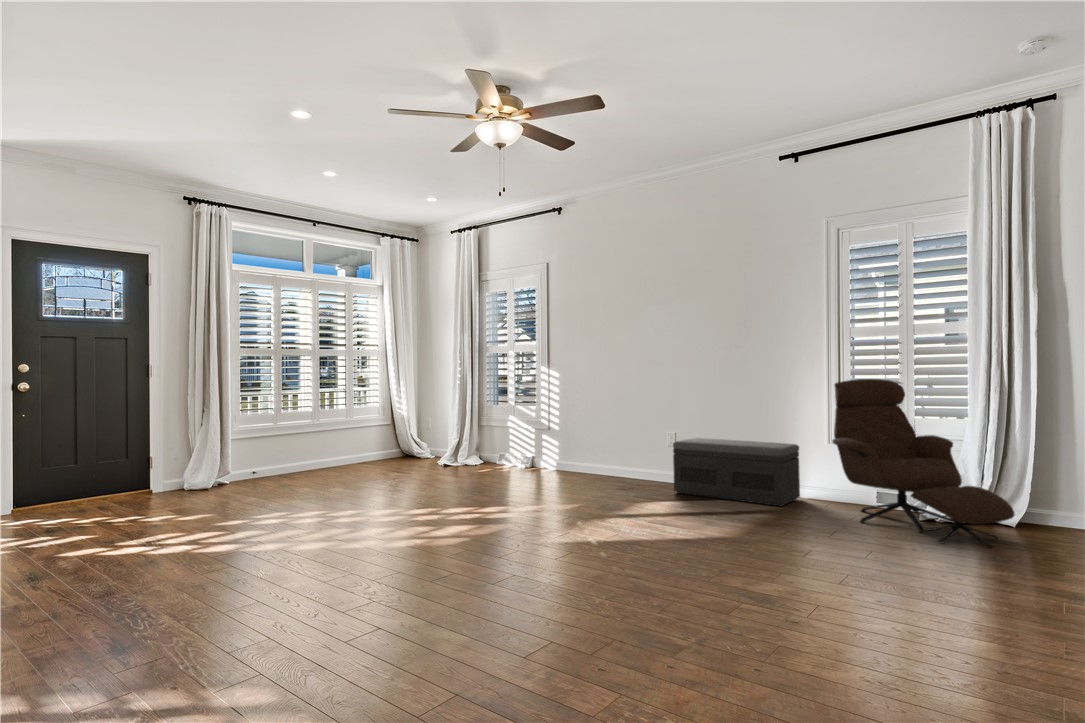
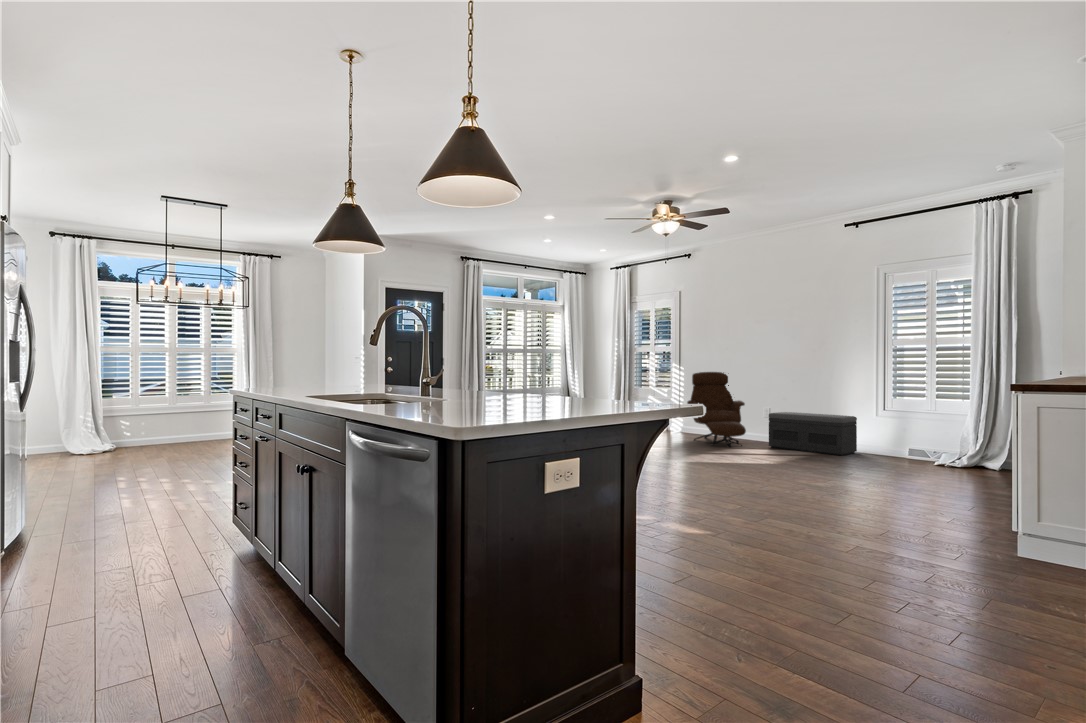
lounge chair: present [832,379,1014,548] -> present [687,372,746,447]

